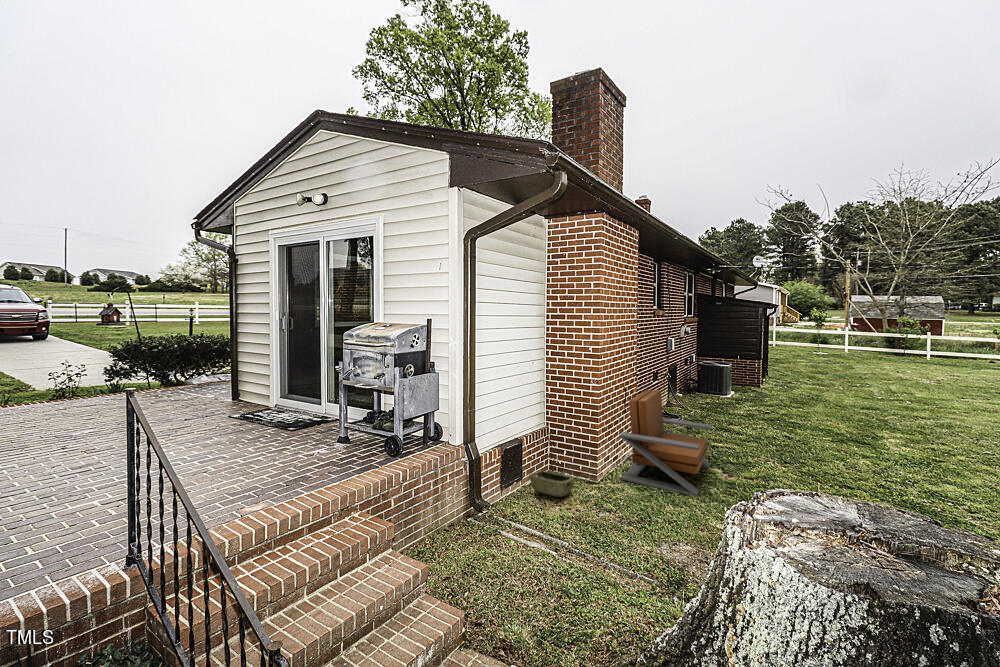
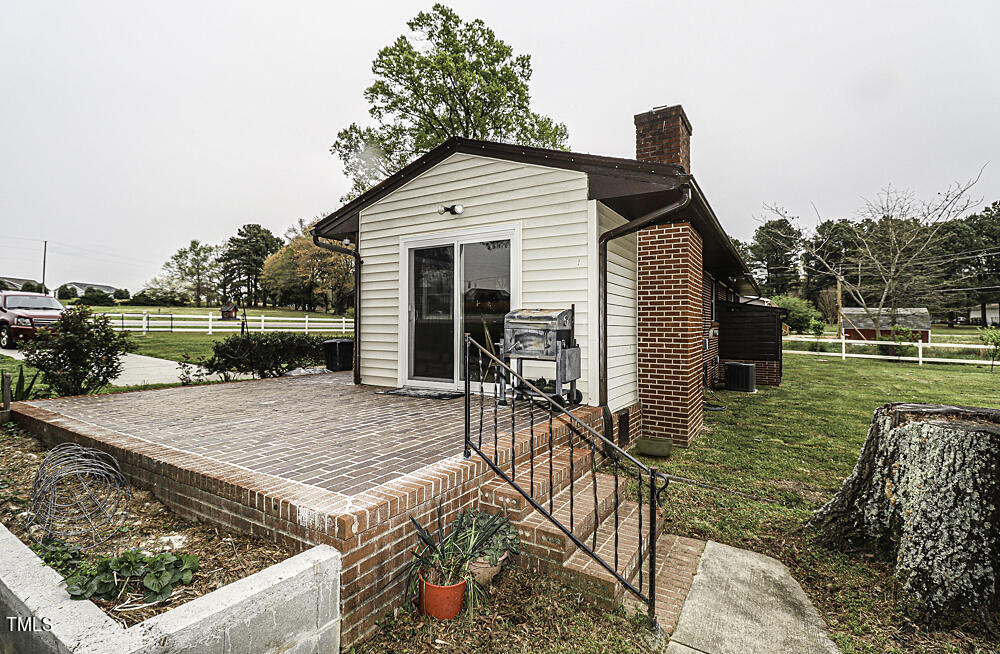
lounge chair: present [619,390,711,496] -> none [704,373,775,455]

